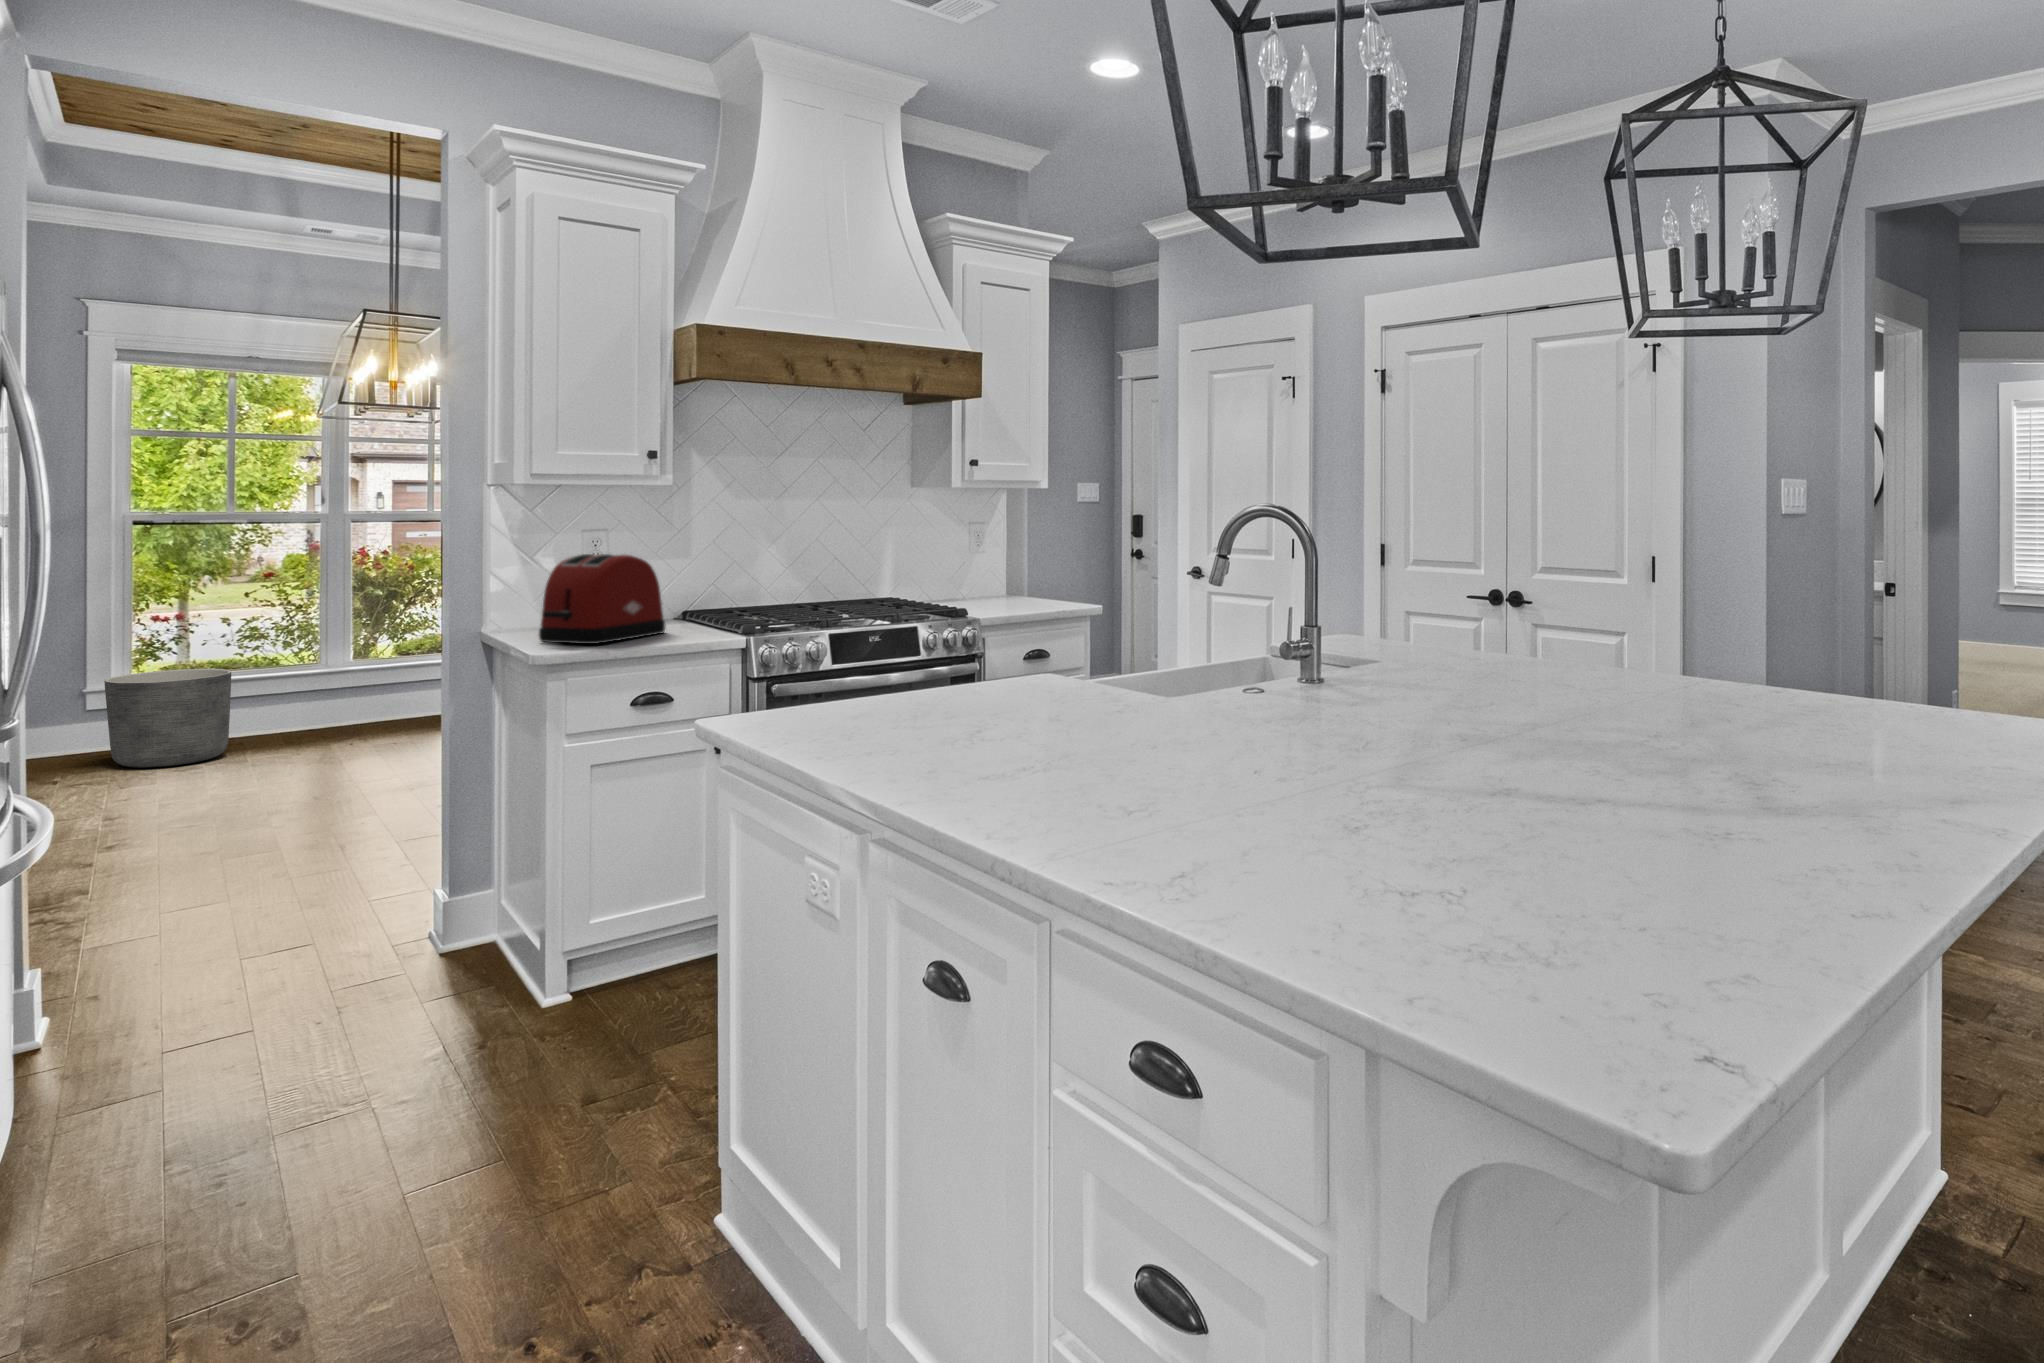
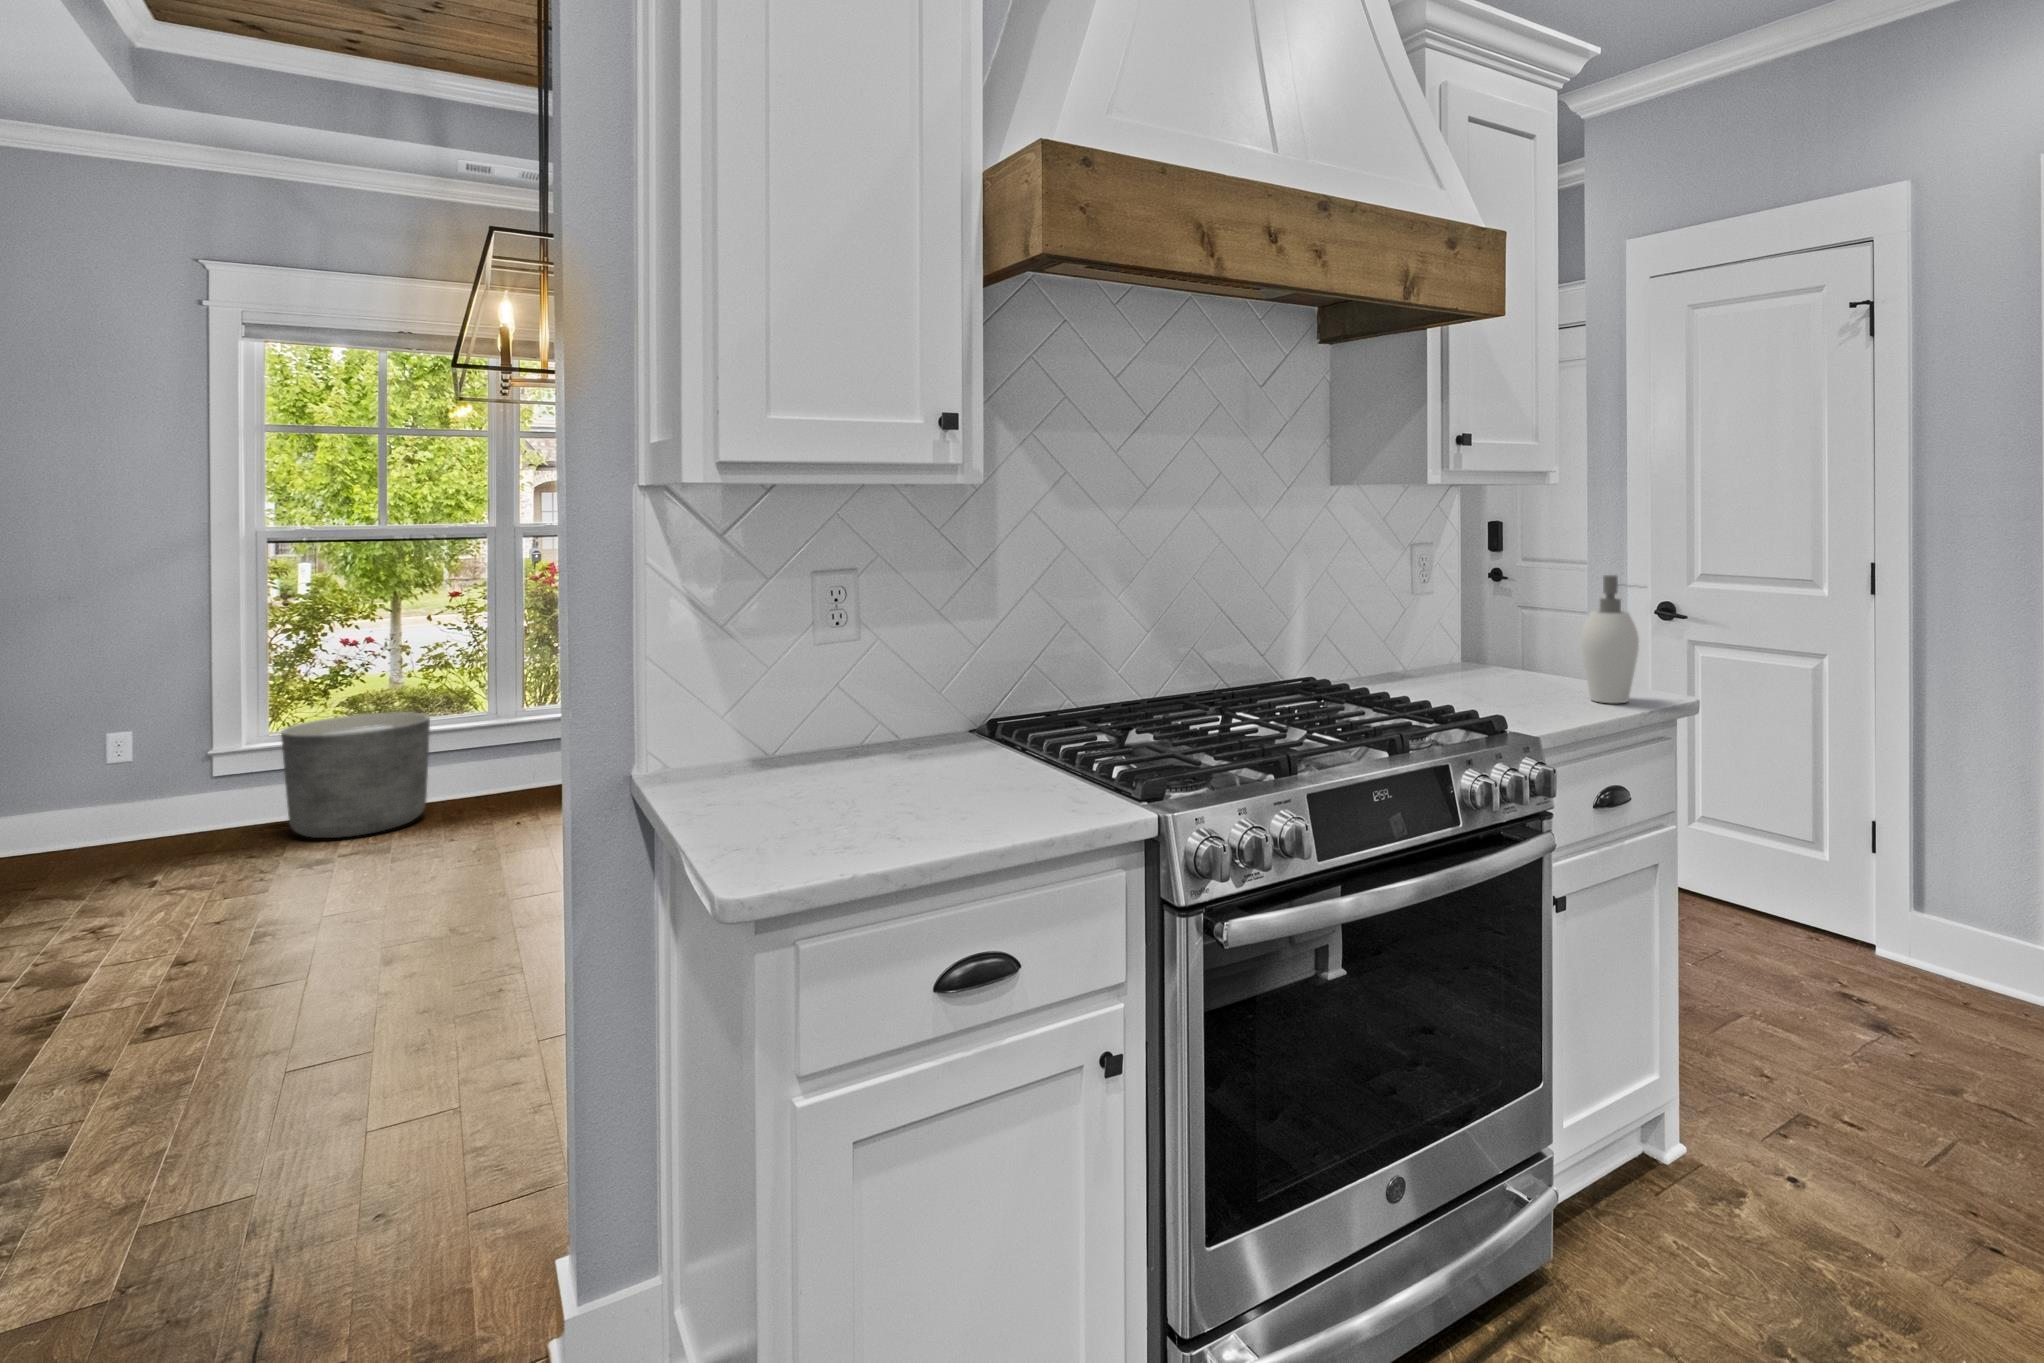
soap dispenser: none [1024,540,1054,609] -> present [1581,575,1642,703]
toaster: present [539,554,665,644] -> none [708,619,976,844]

